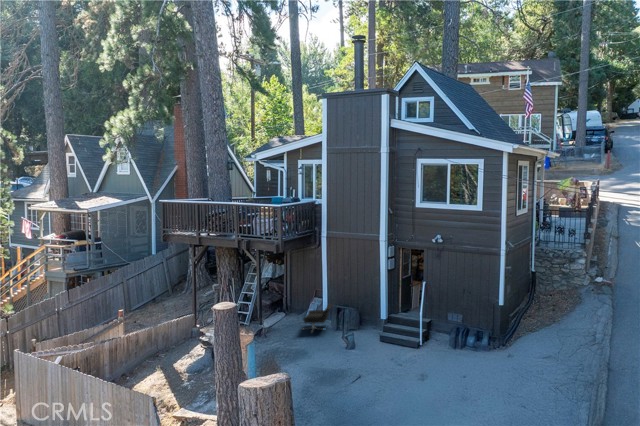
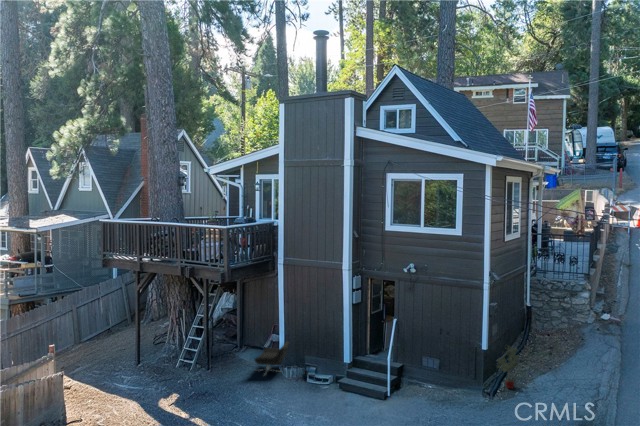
potted tree: none [511,301,530,337] -> present [497,346,519,389]

